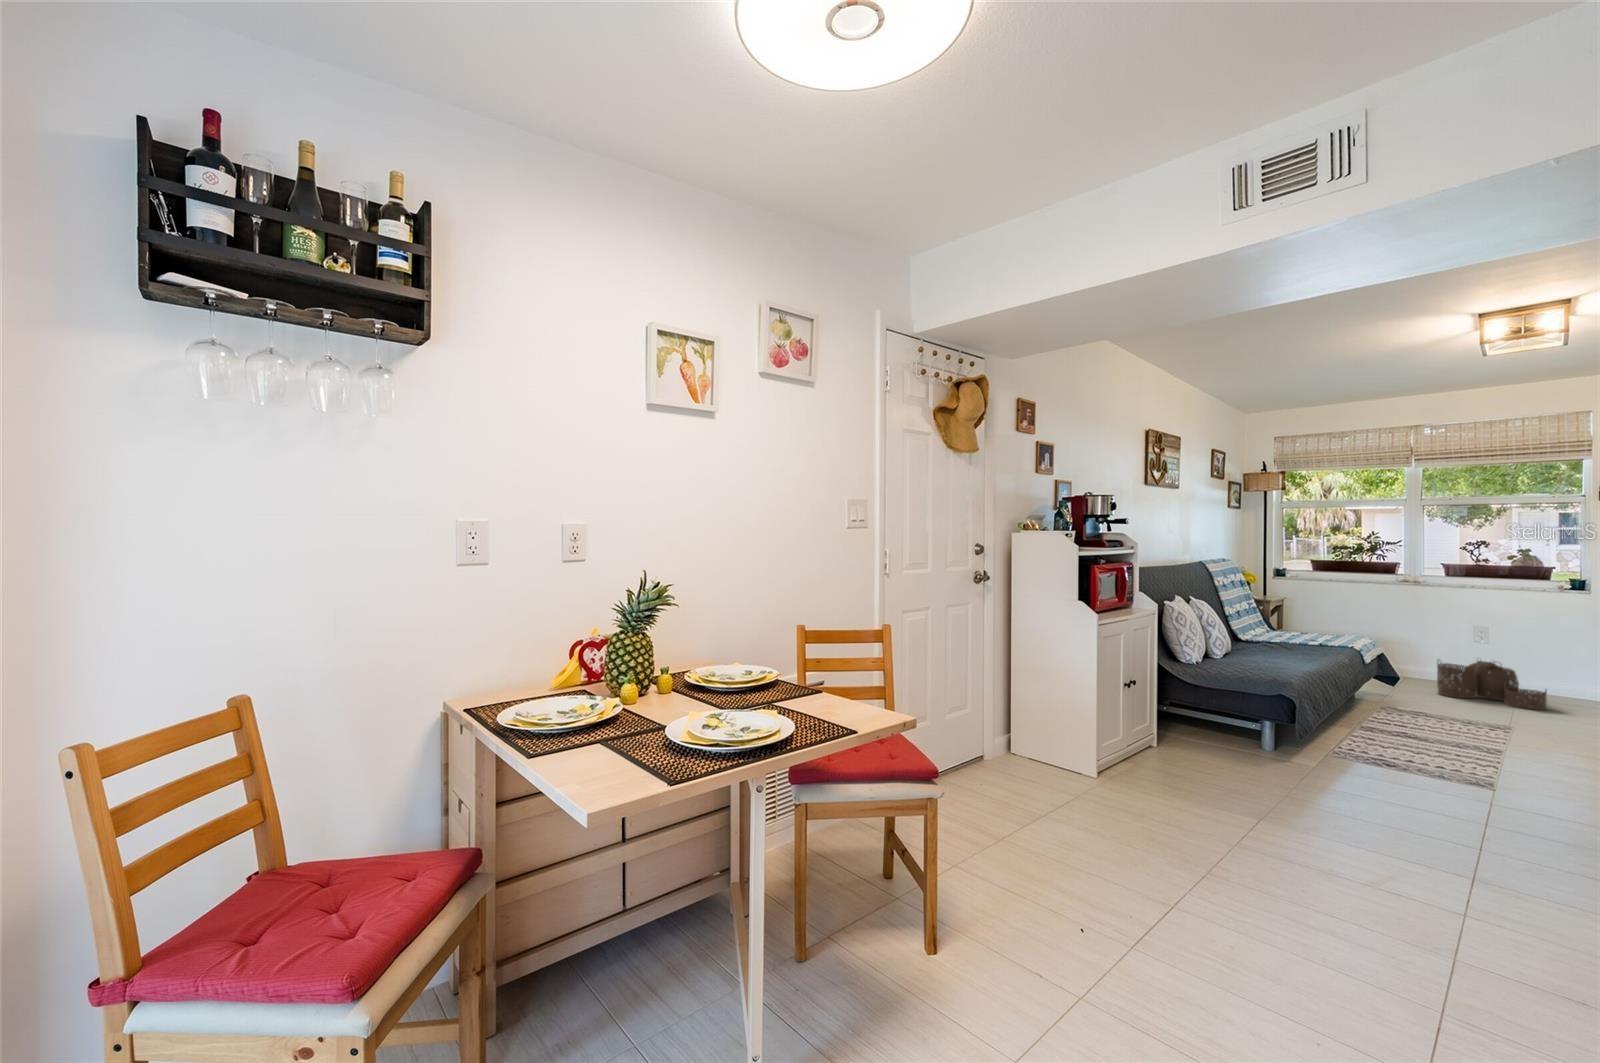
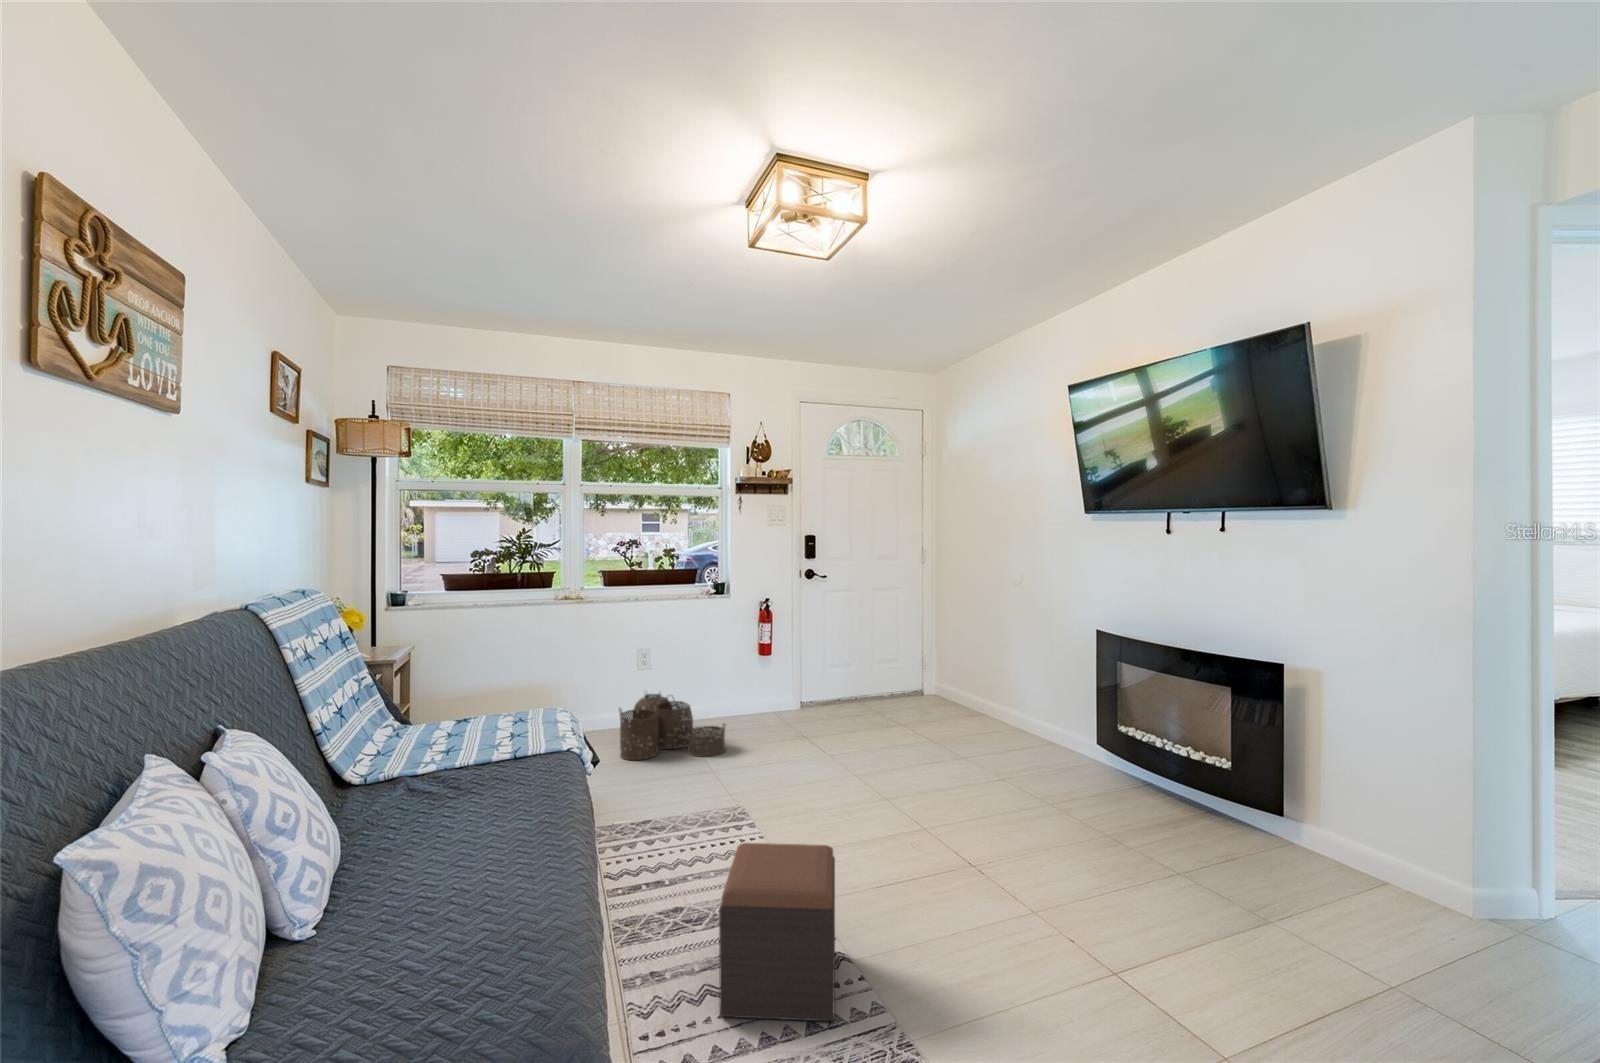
footstool: none [1393,694,1492,770] -> present [719,843,835,1021]

